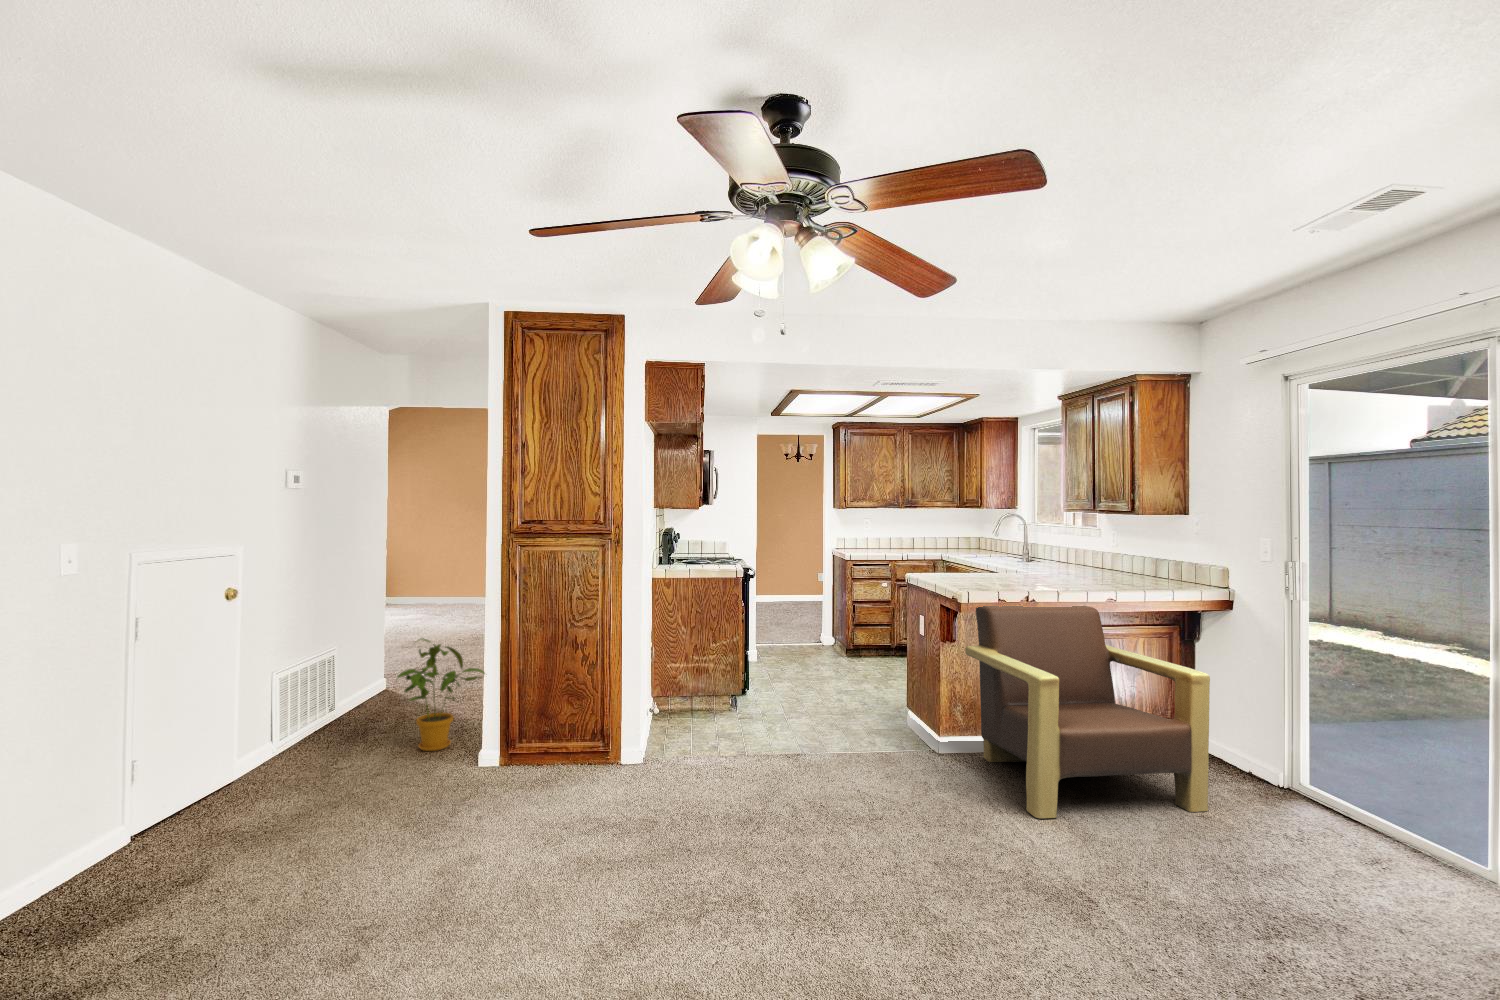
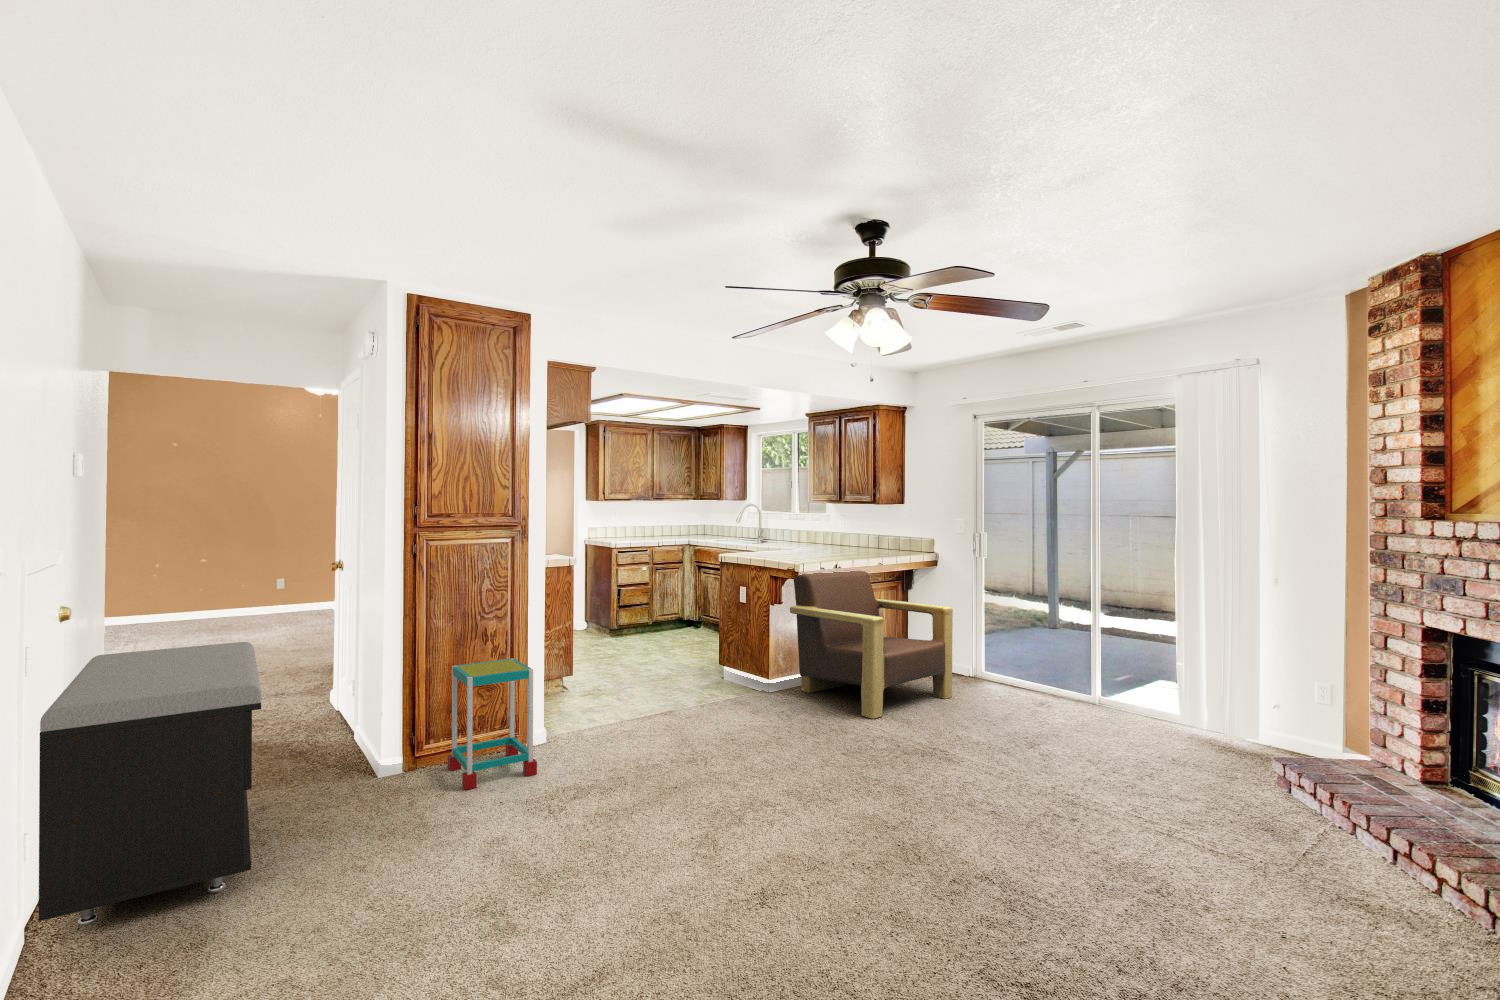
storage bench: none [124,629,382,847] -> present [39,642,261,926]
house plant: present [398,638,485,751] -> none [252,652,359,777]
side table: none [515,671,600,798] -> present [448,658,537,790]

